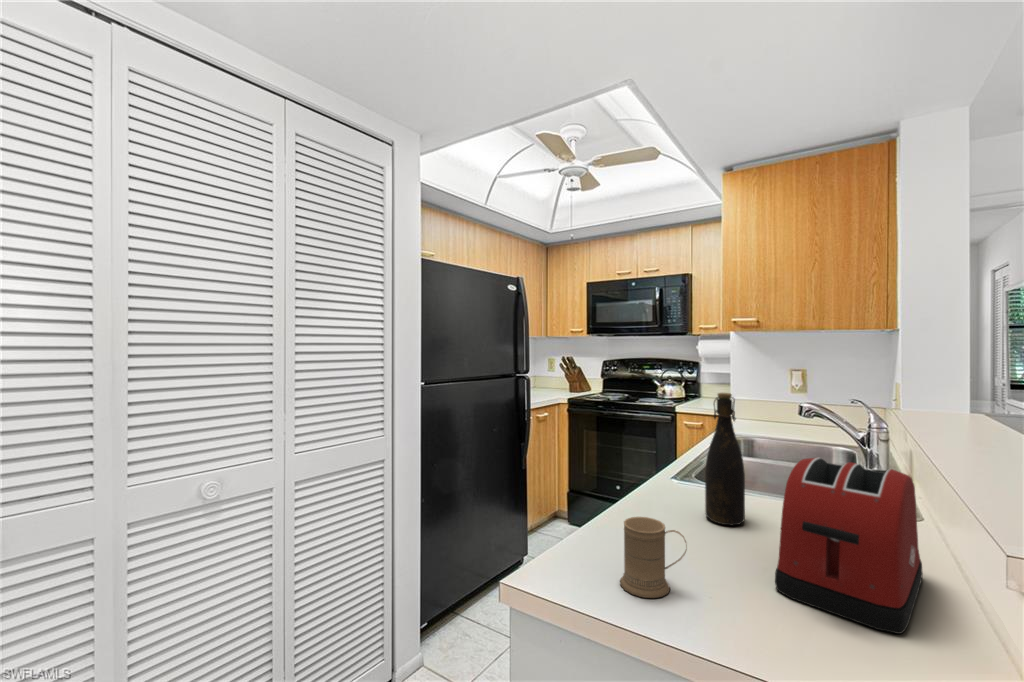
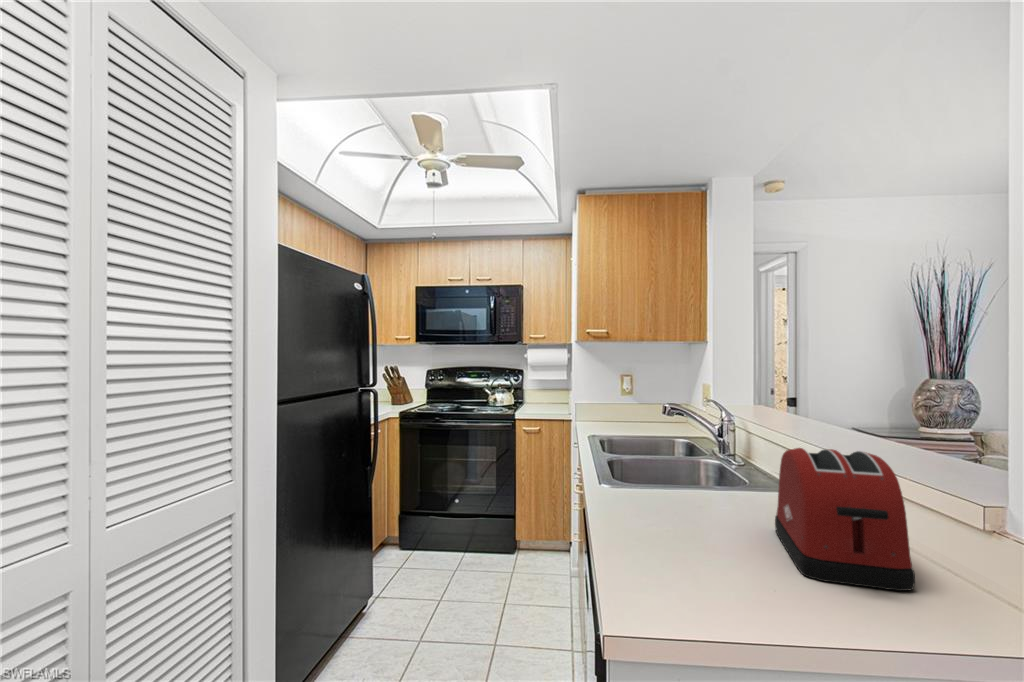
bottle: present [705,393,745,525] -> none [672,394,709,523]
mug: present [620,517,687,598] -> none [688,529,756,617]

